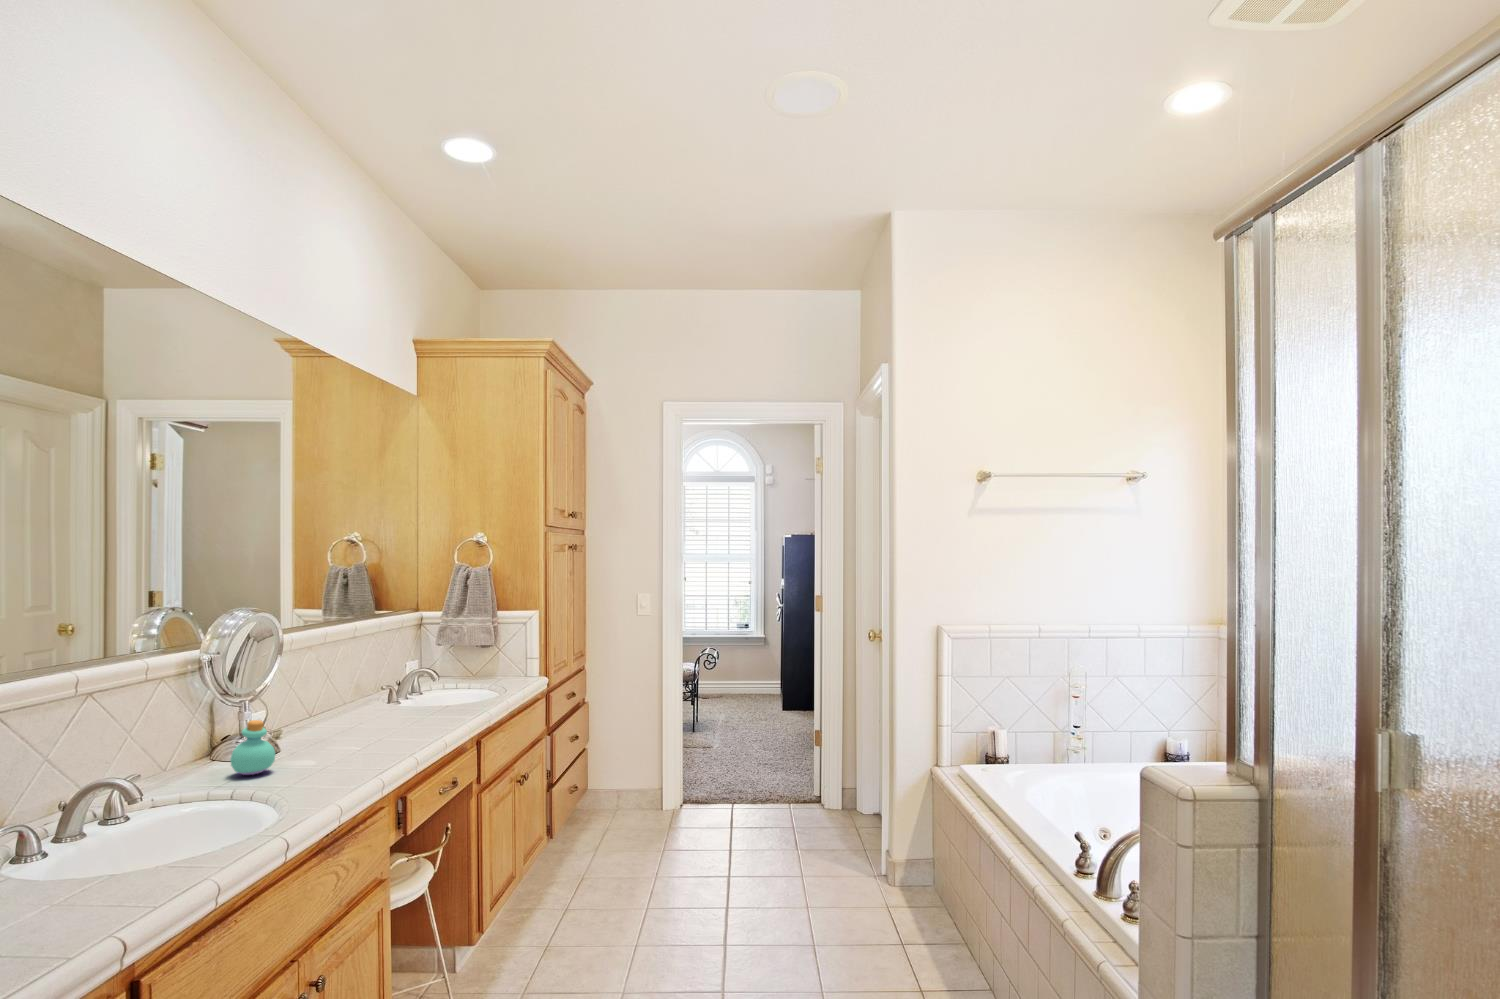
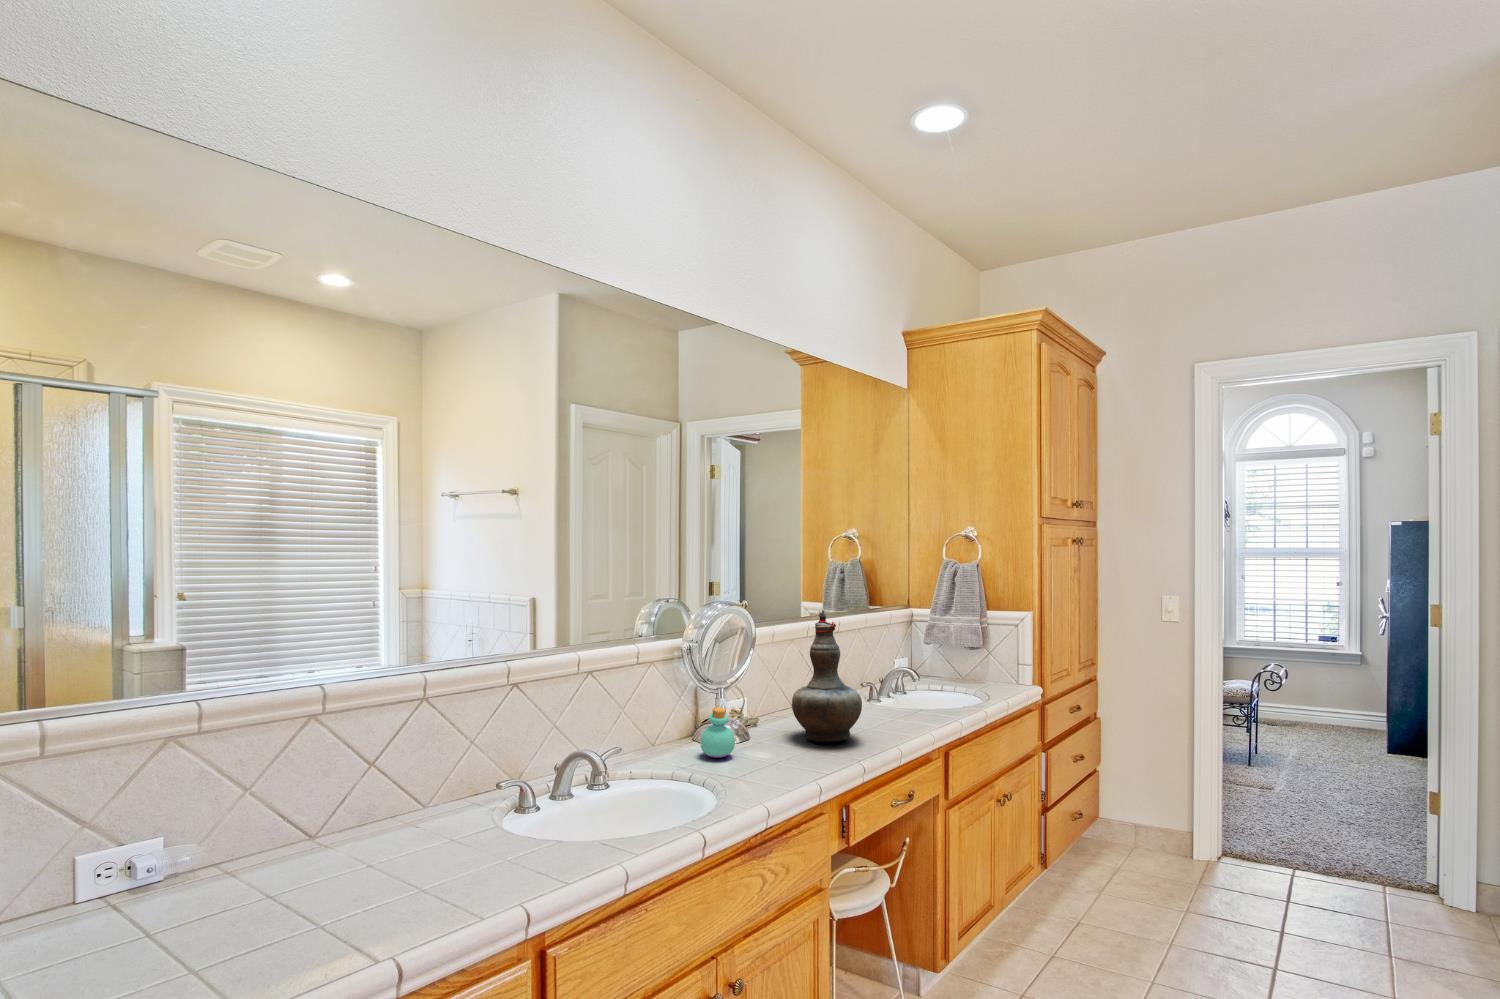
decorative vase: none [329,610,408,744] -> present [792,610,862,742]

